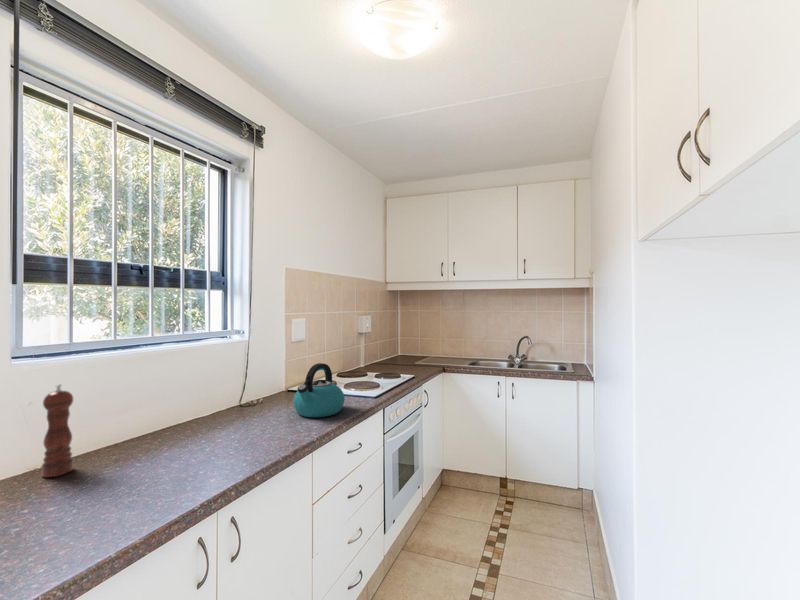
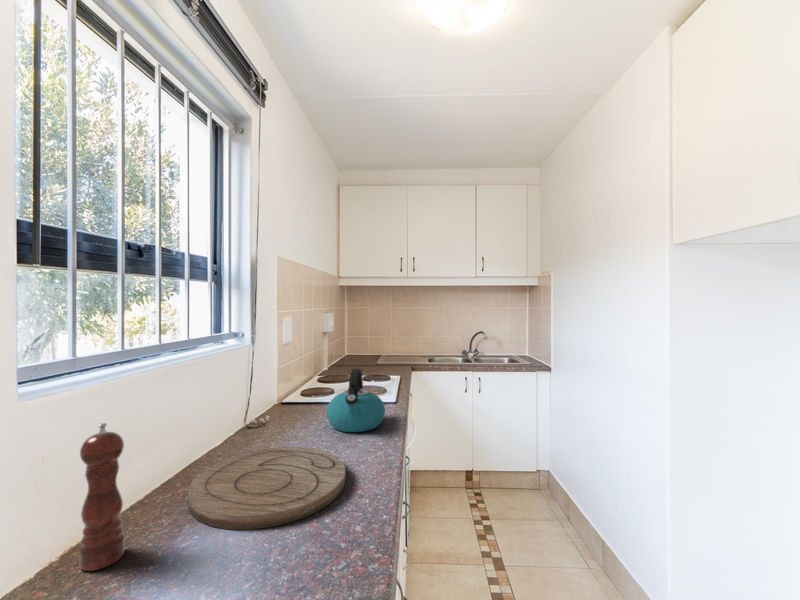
cutting board: none [129,420,259,472] -> present [188,447,346,530]

